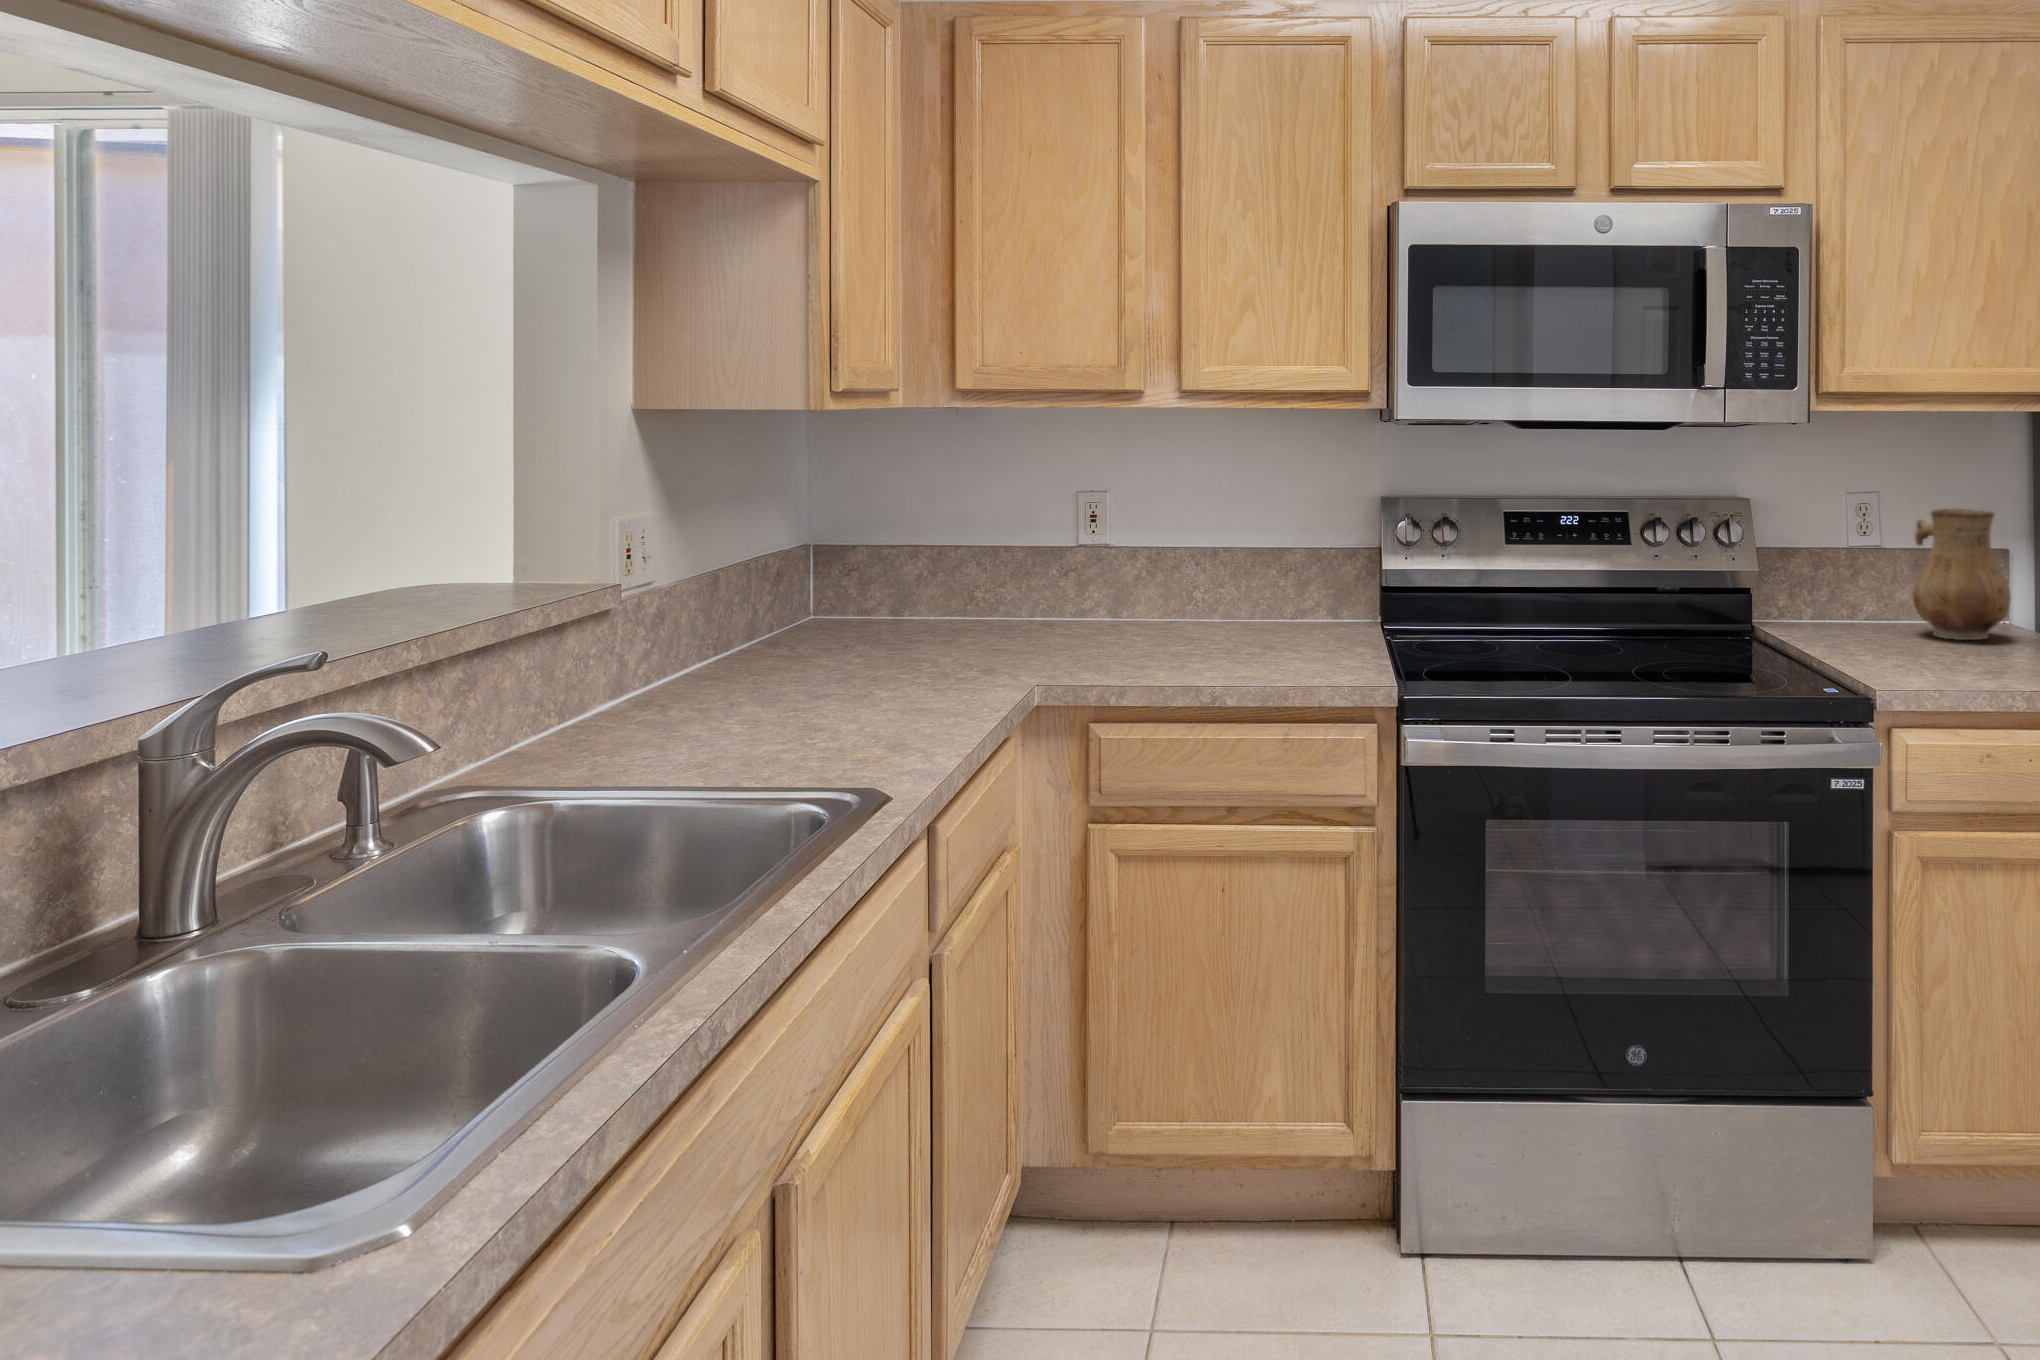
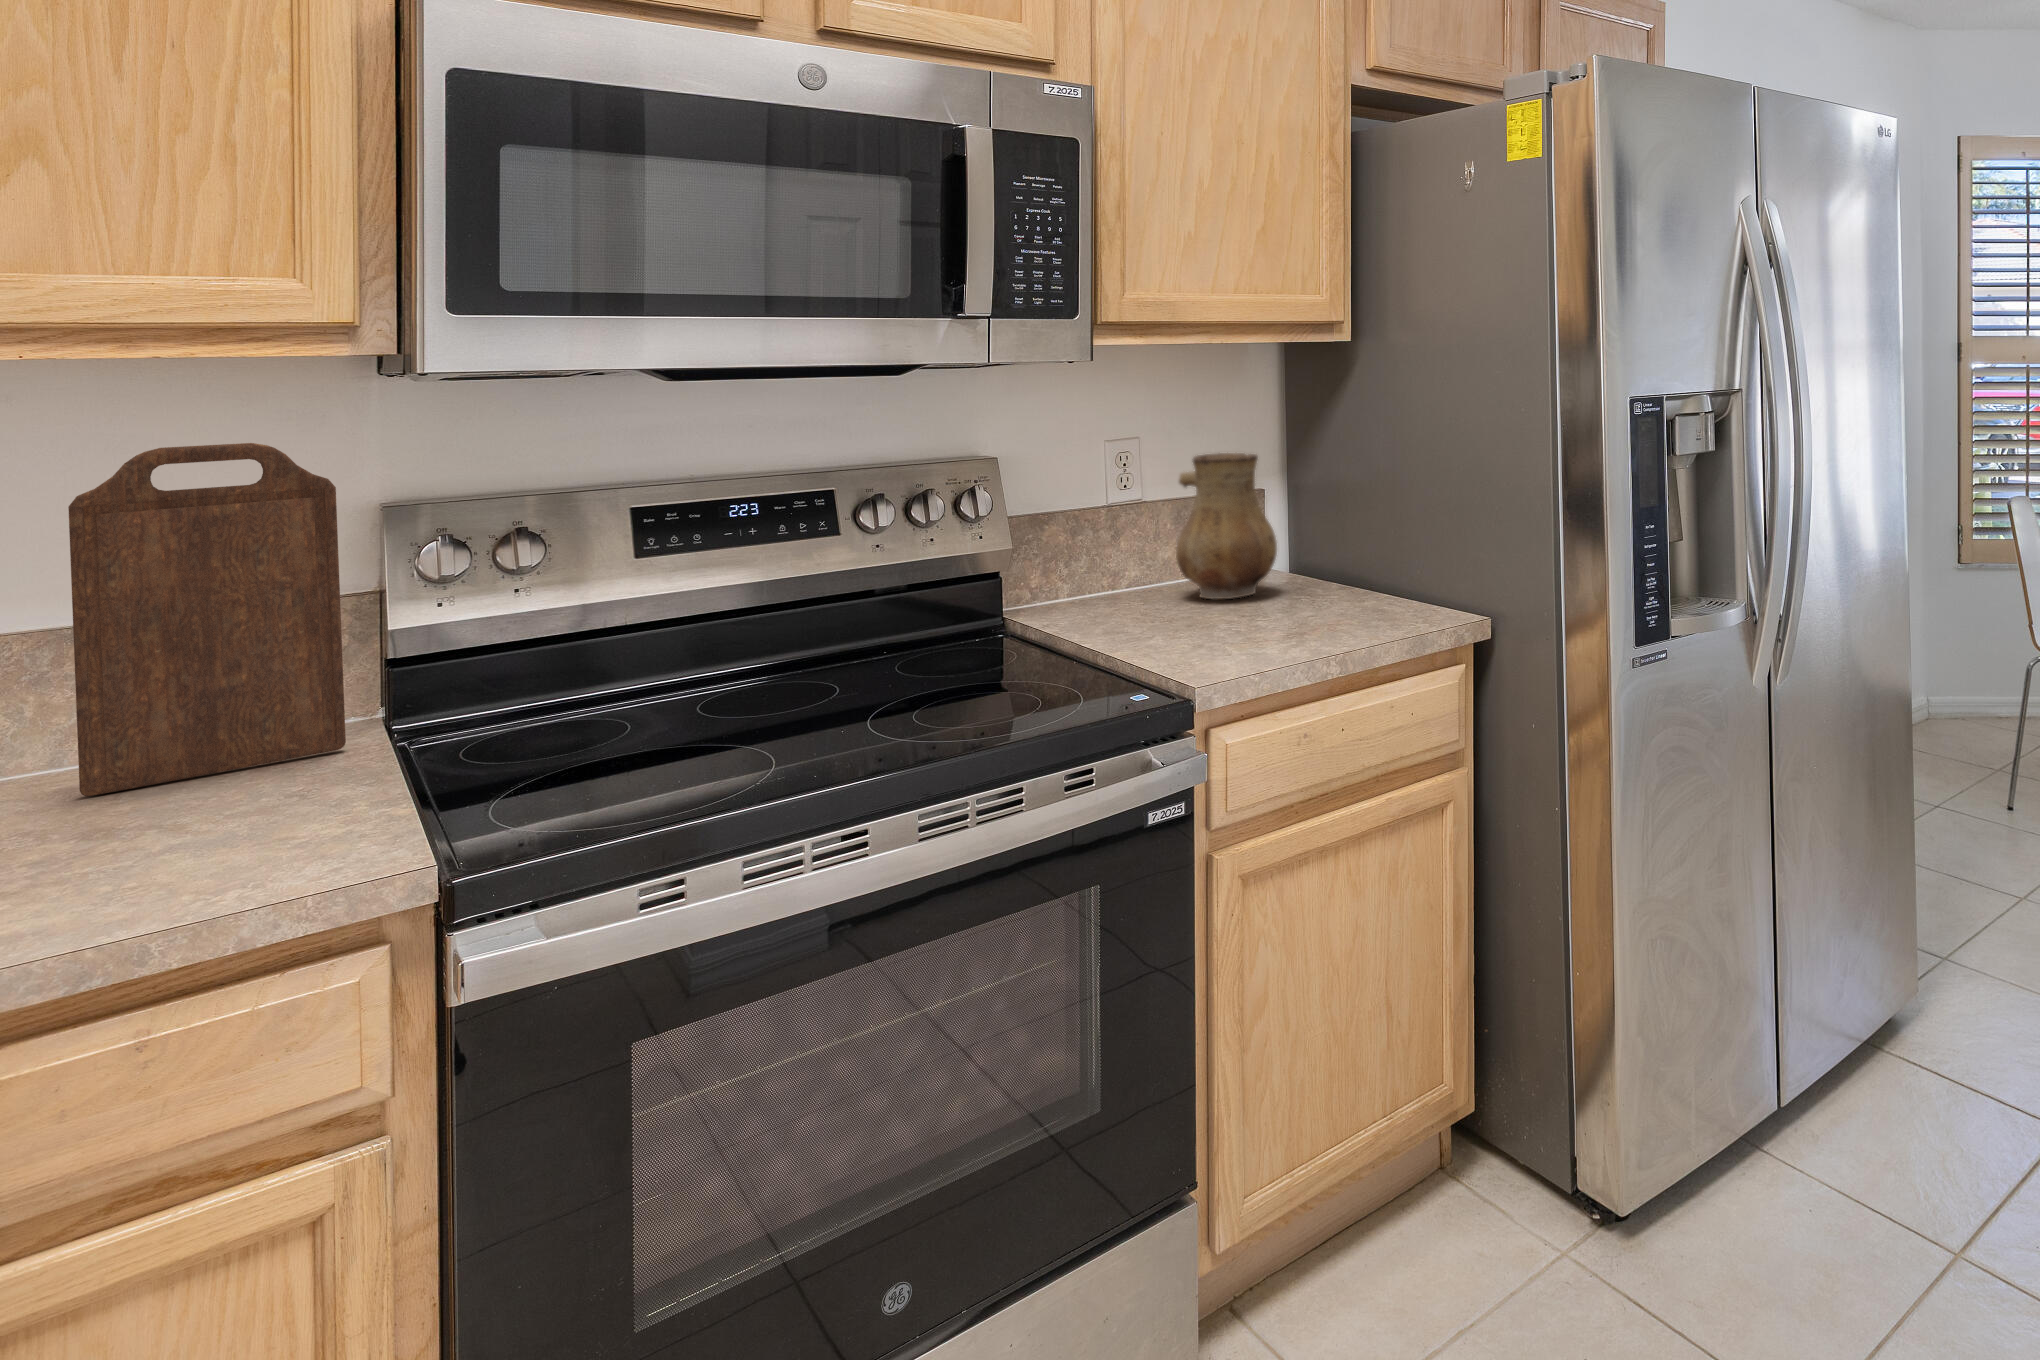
cutting board: none [1256,456,1361,636] -> present [68,443,346,796]

